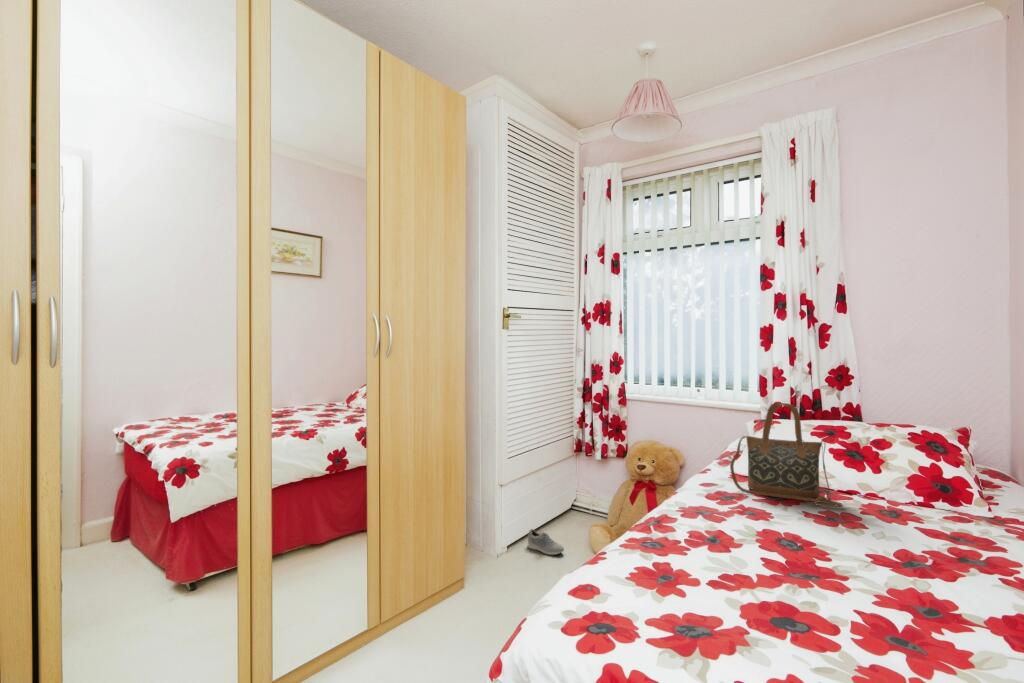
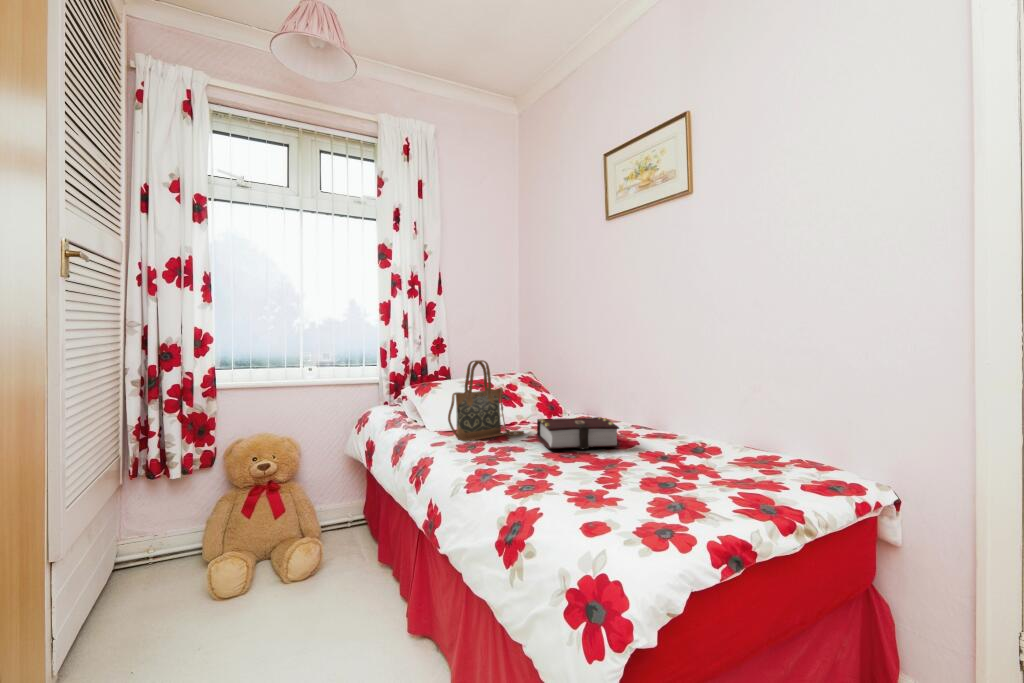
book: none [790,492,944,570] -> present [537,417,619,449]
shoe: present [528,529,564,555] -> none [99,609,180,650]

